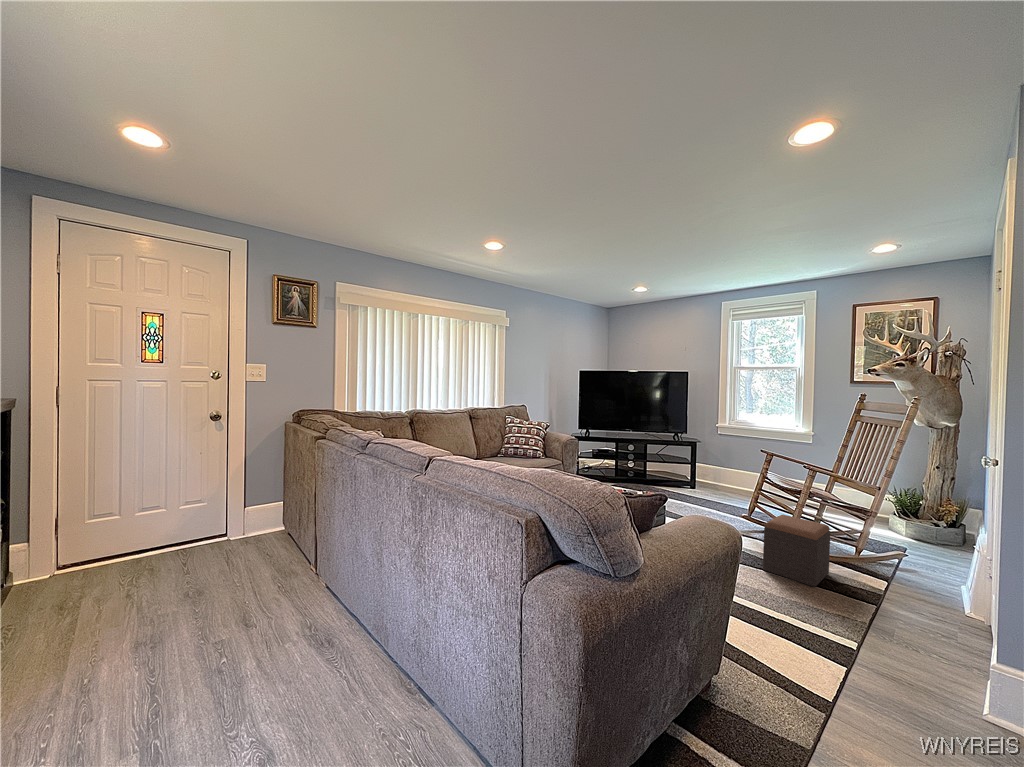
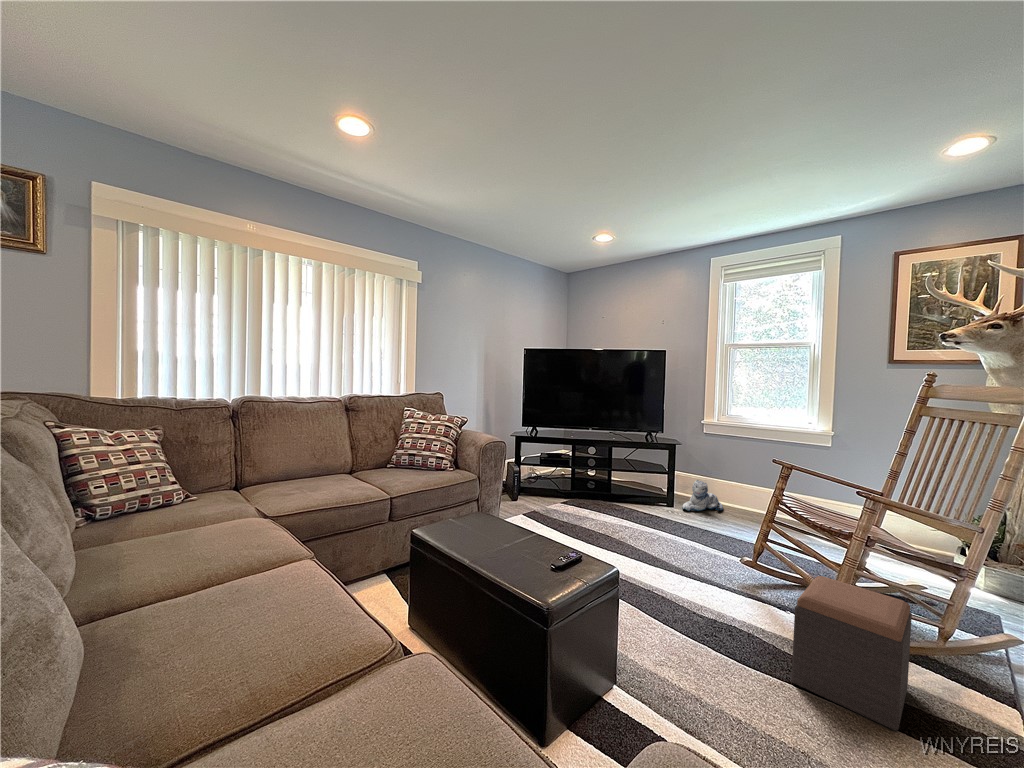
plush toy: none [702,468,734,491] -> present [682,480,723,511]

